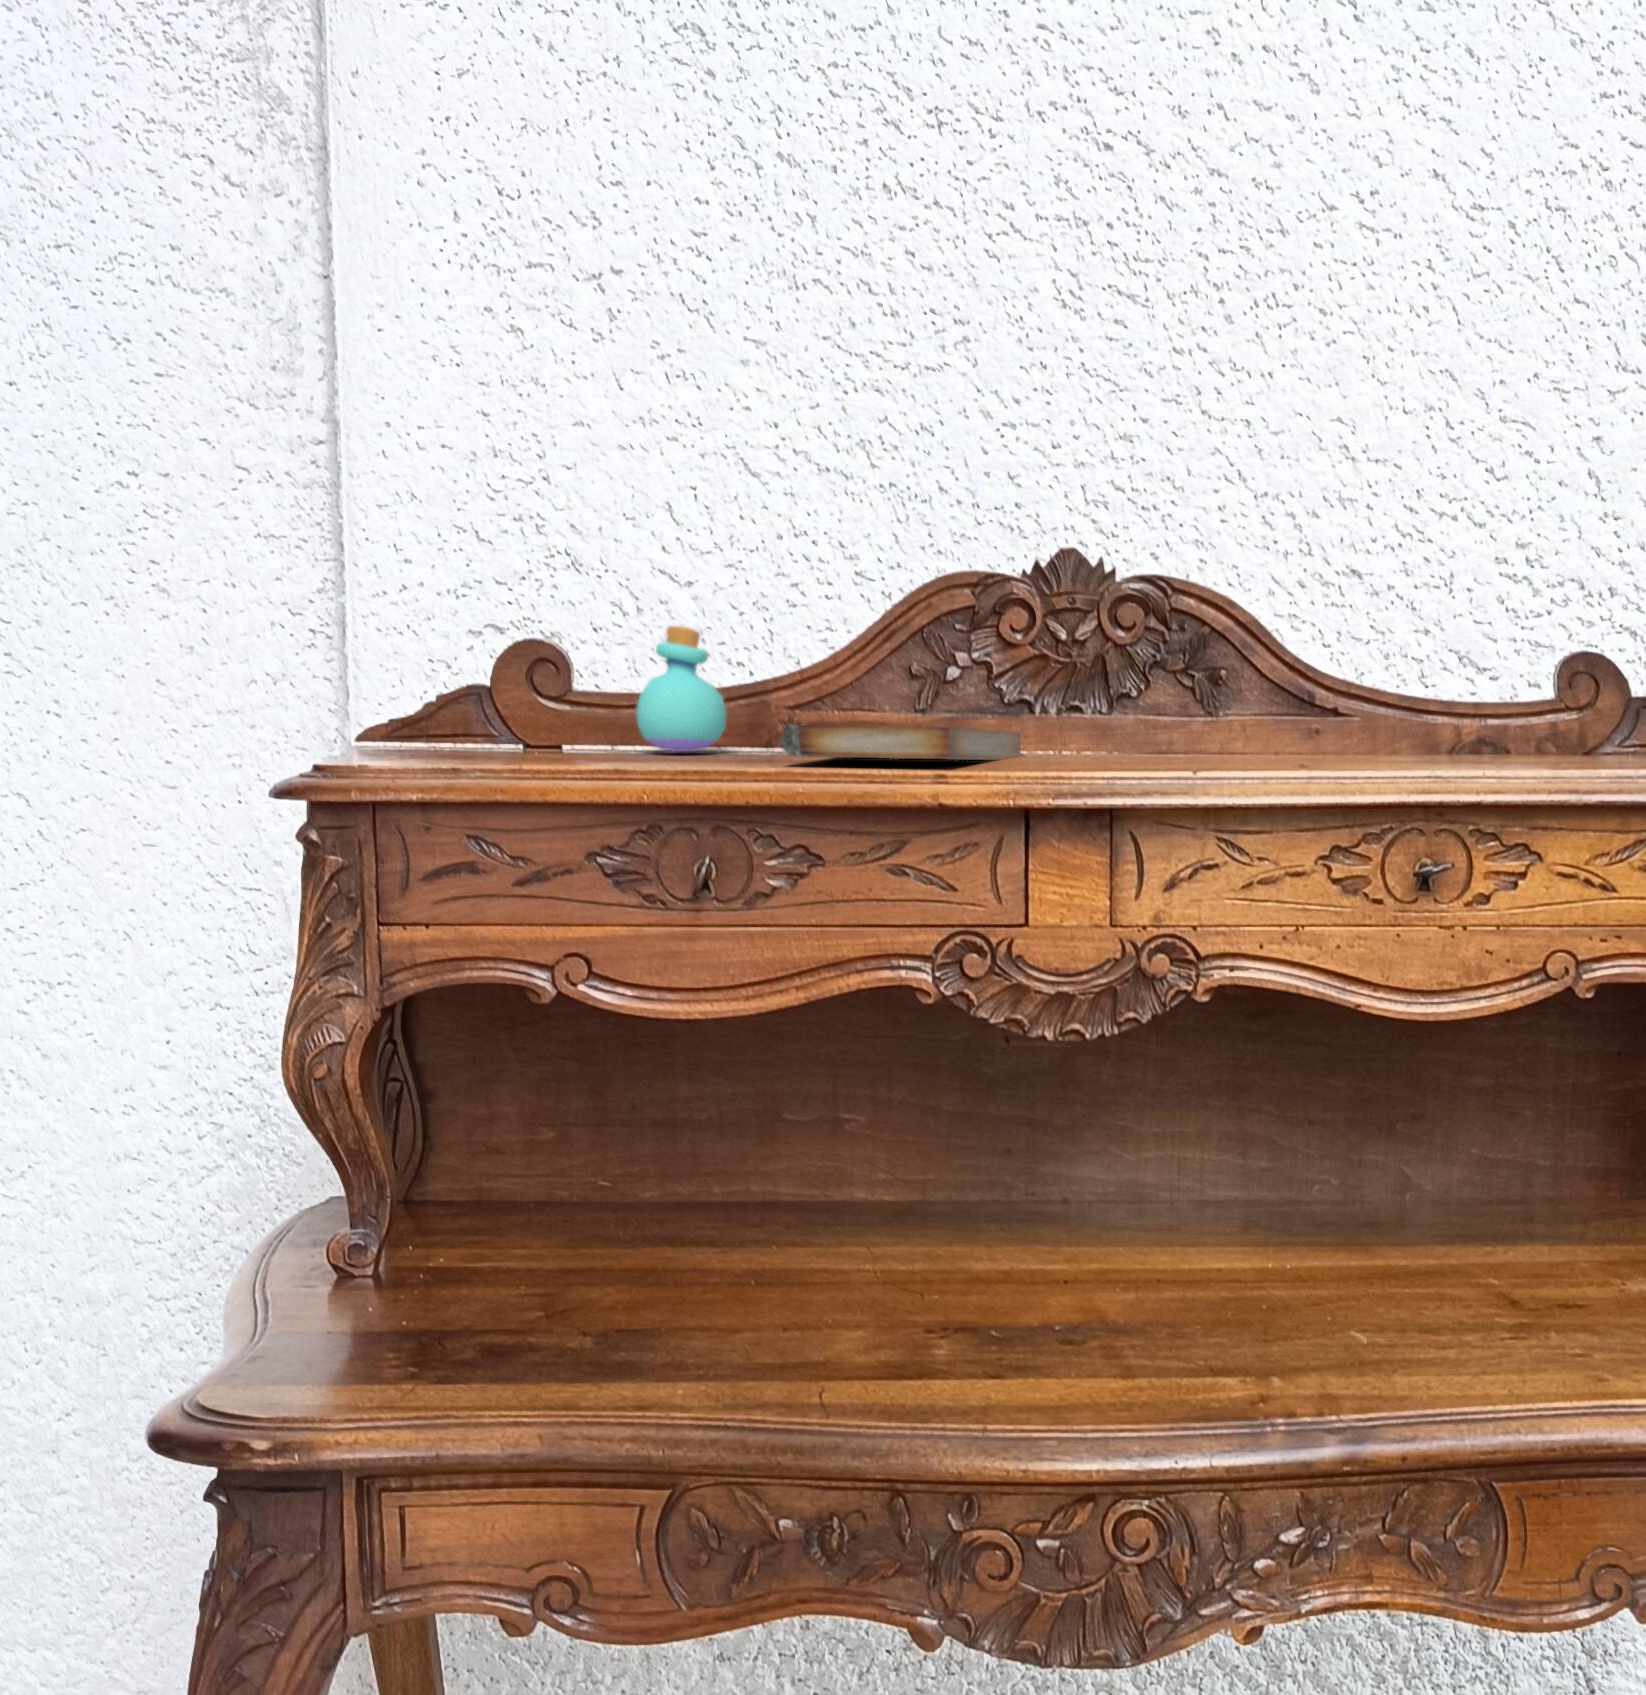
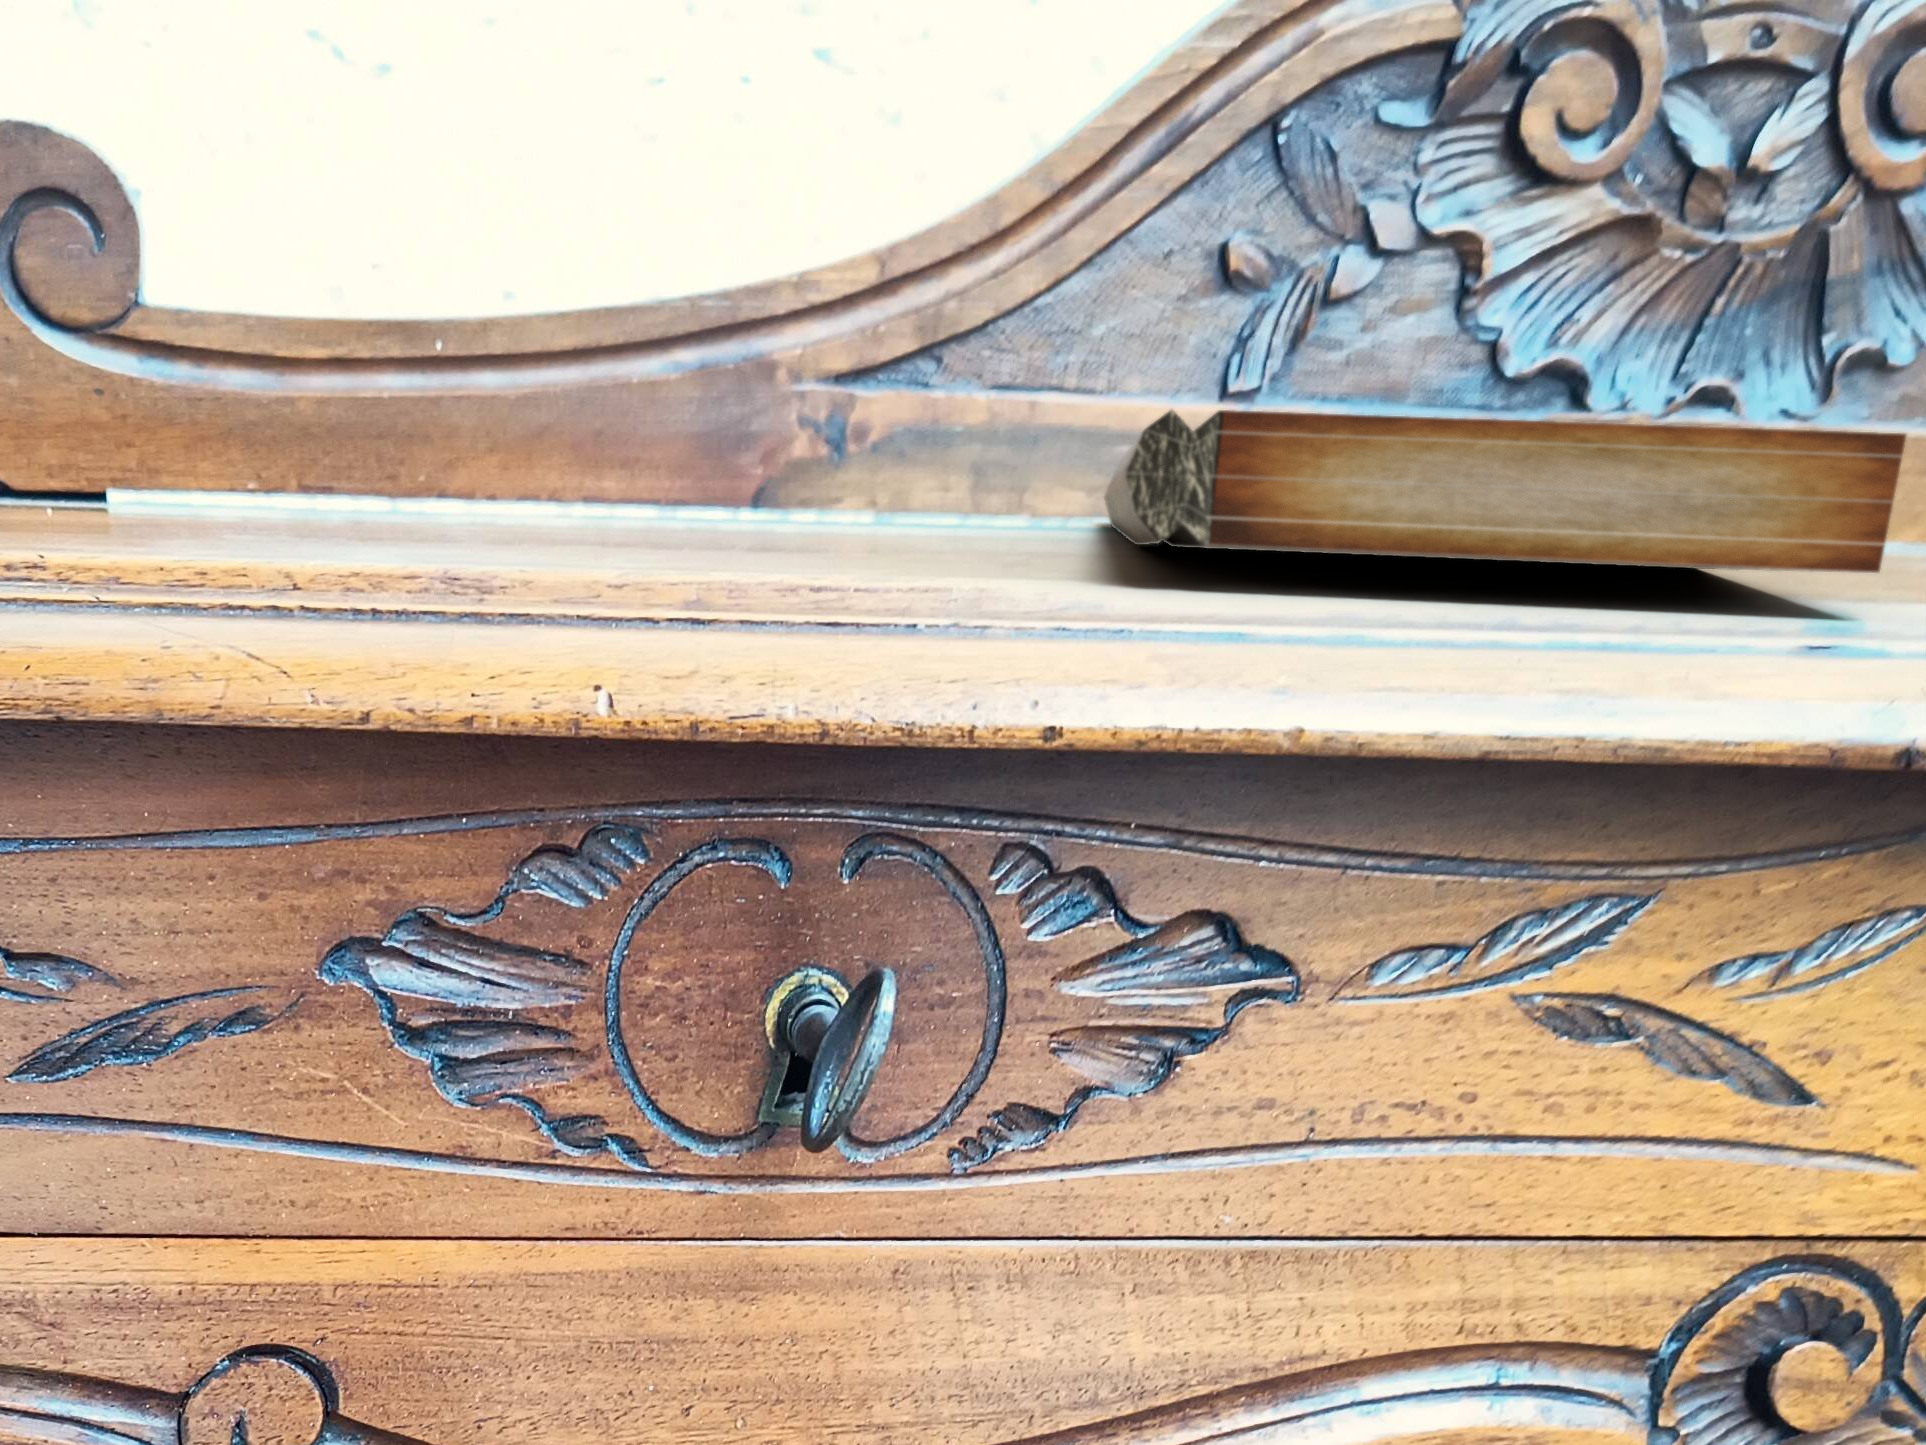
perfume bottle: present [636,626,726,752] -> none [394,46,697,509]

